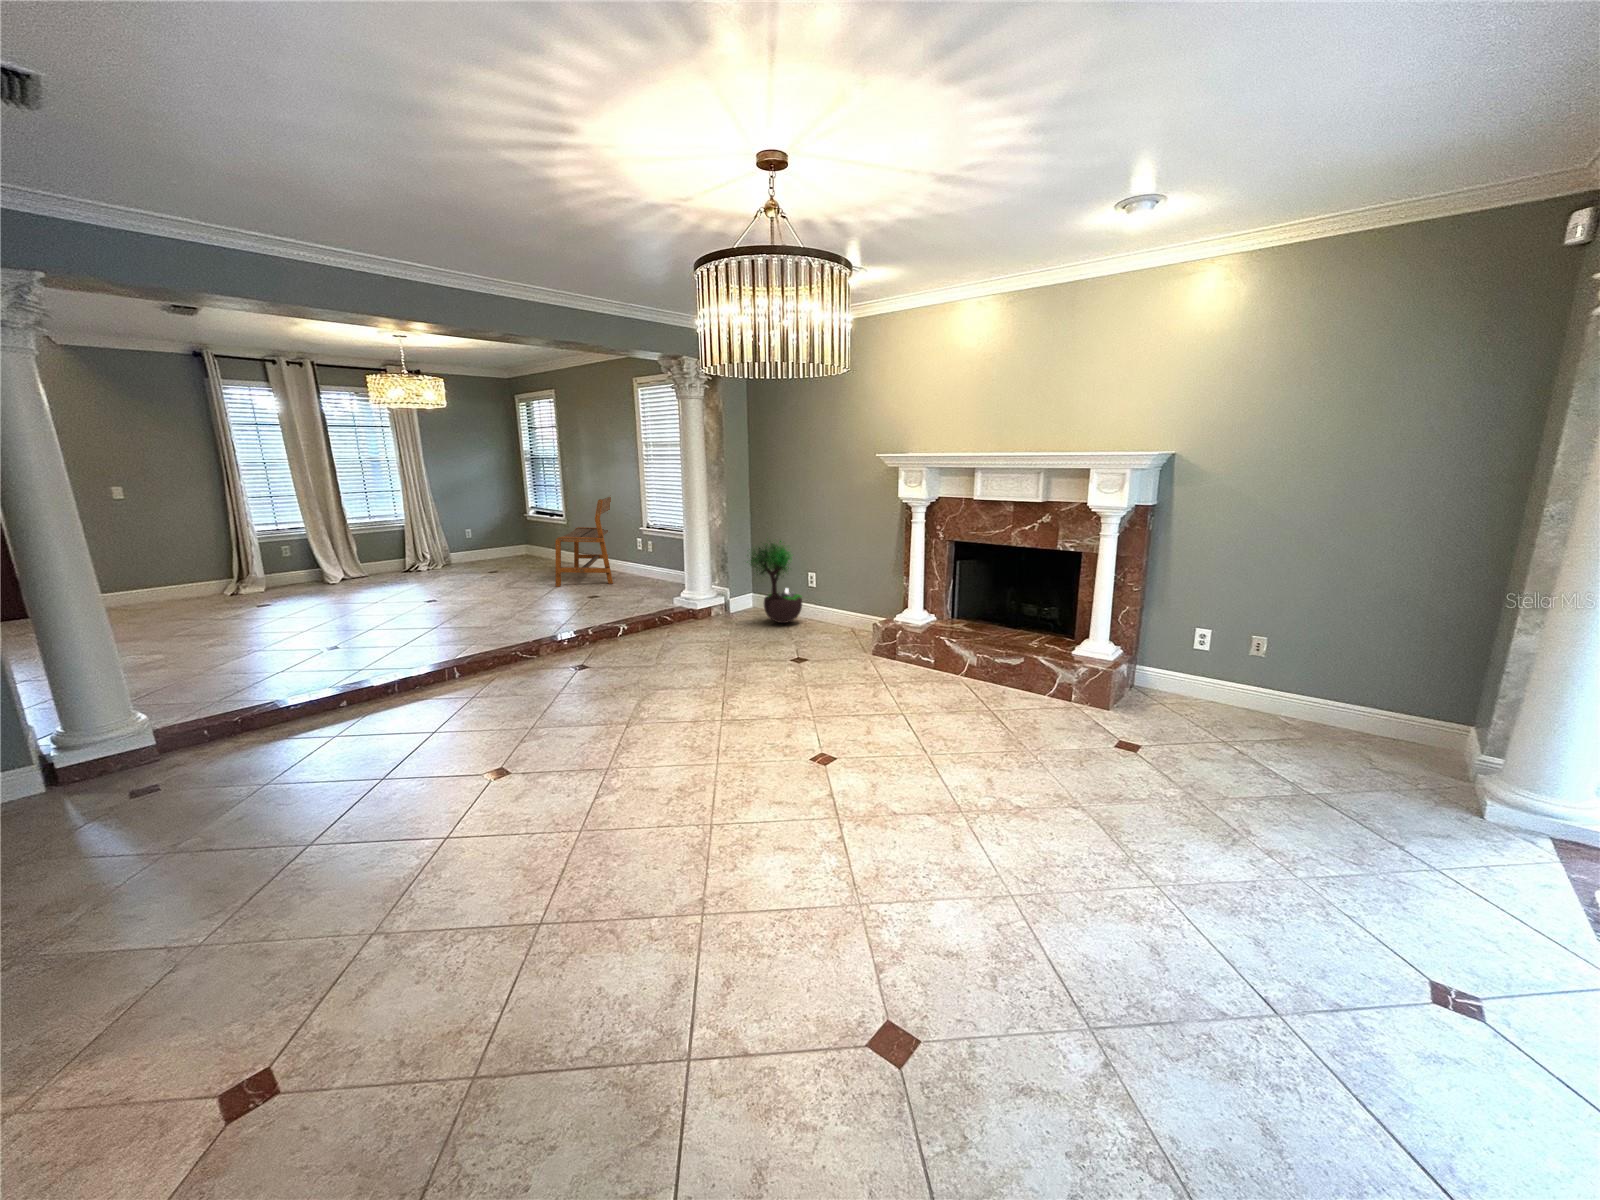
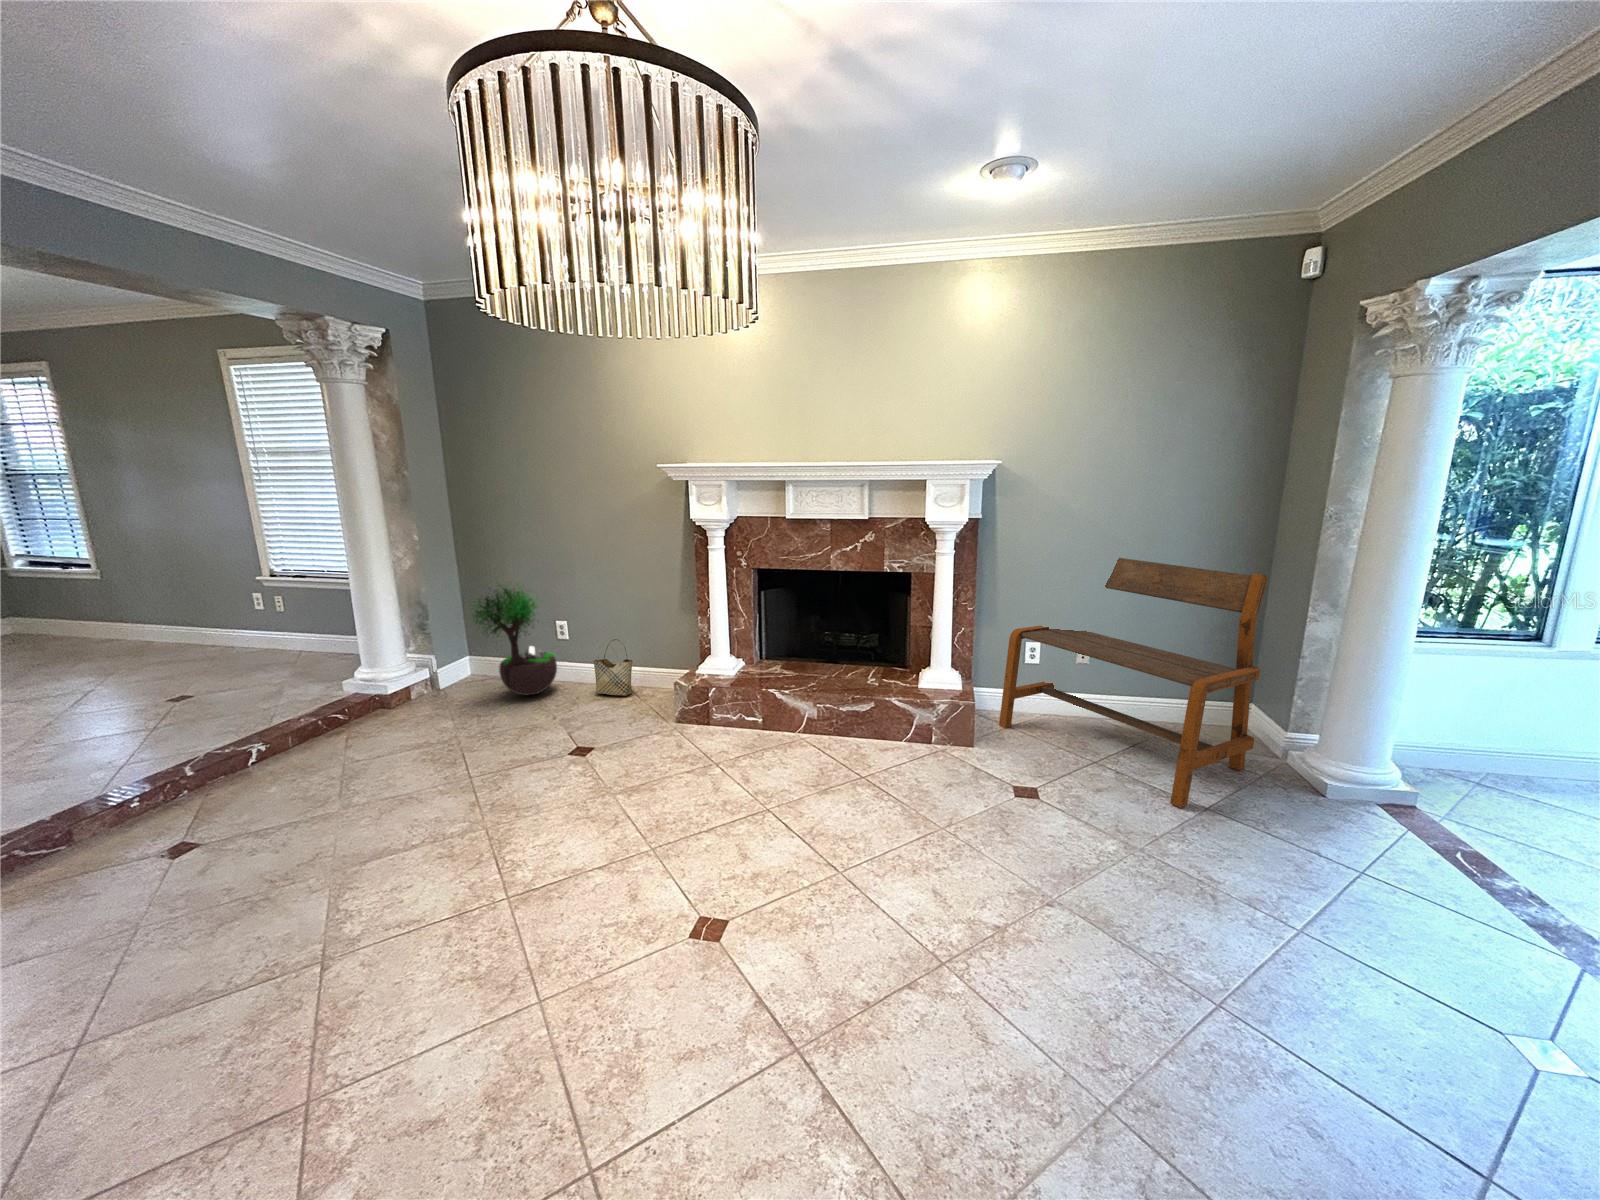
bench: present [555,497,613,587] -> present [999,558,1267,808]
woven basket: none [825,589,853,632] -> present [593,639,633,696]

